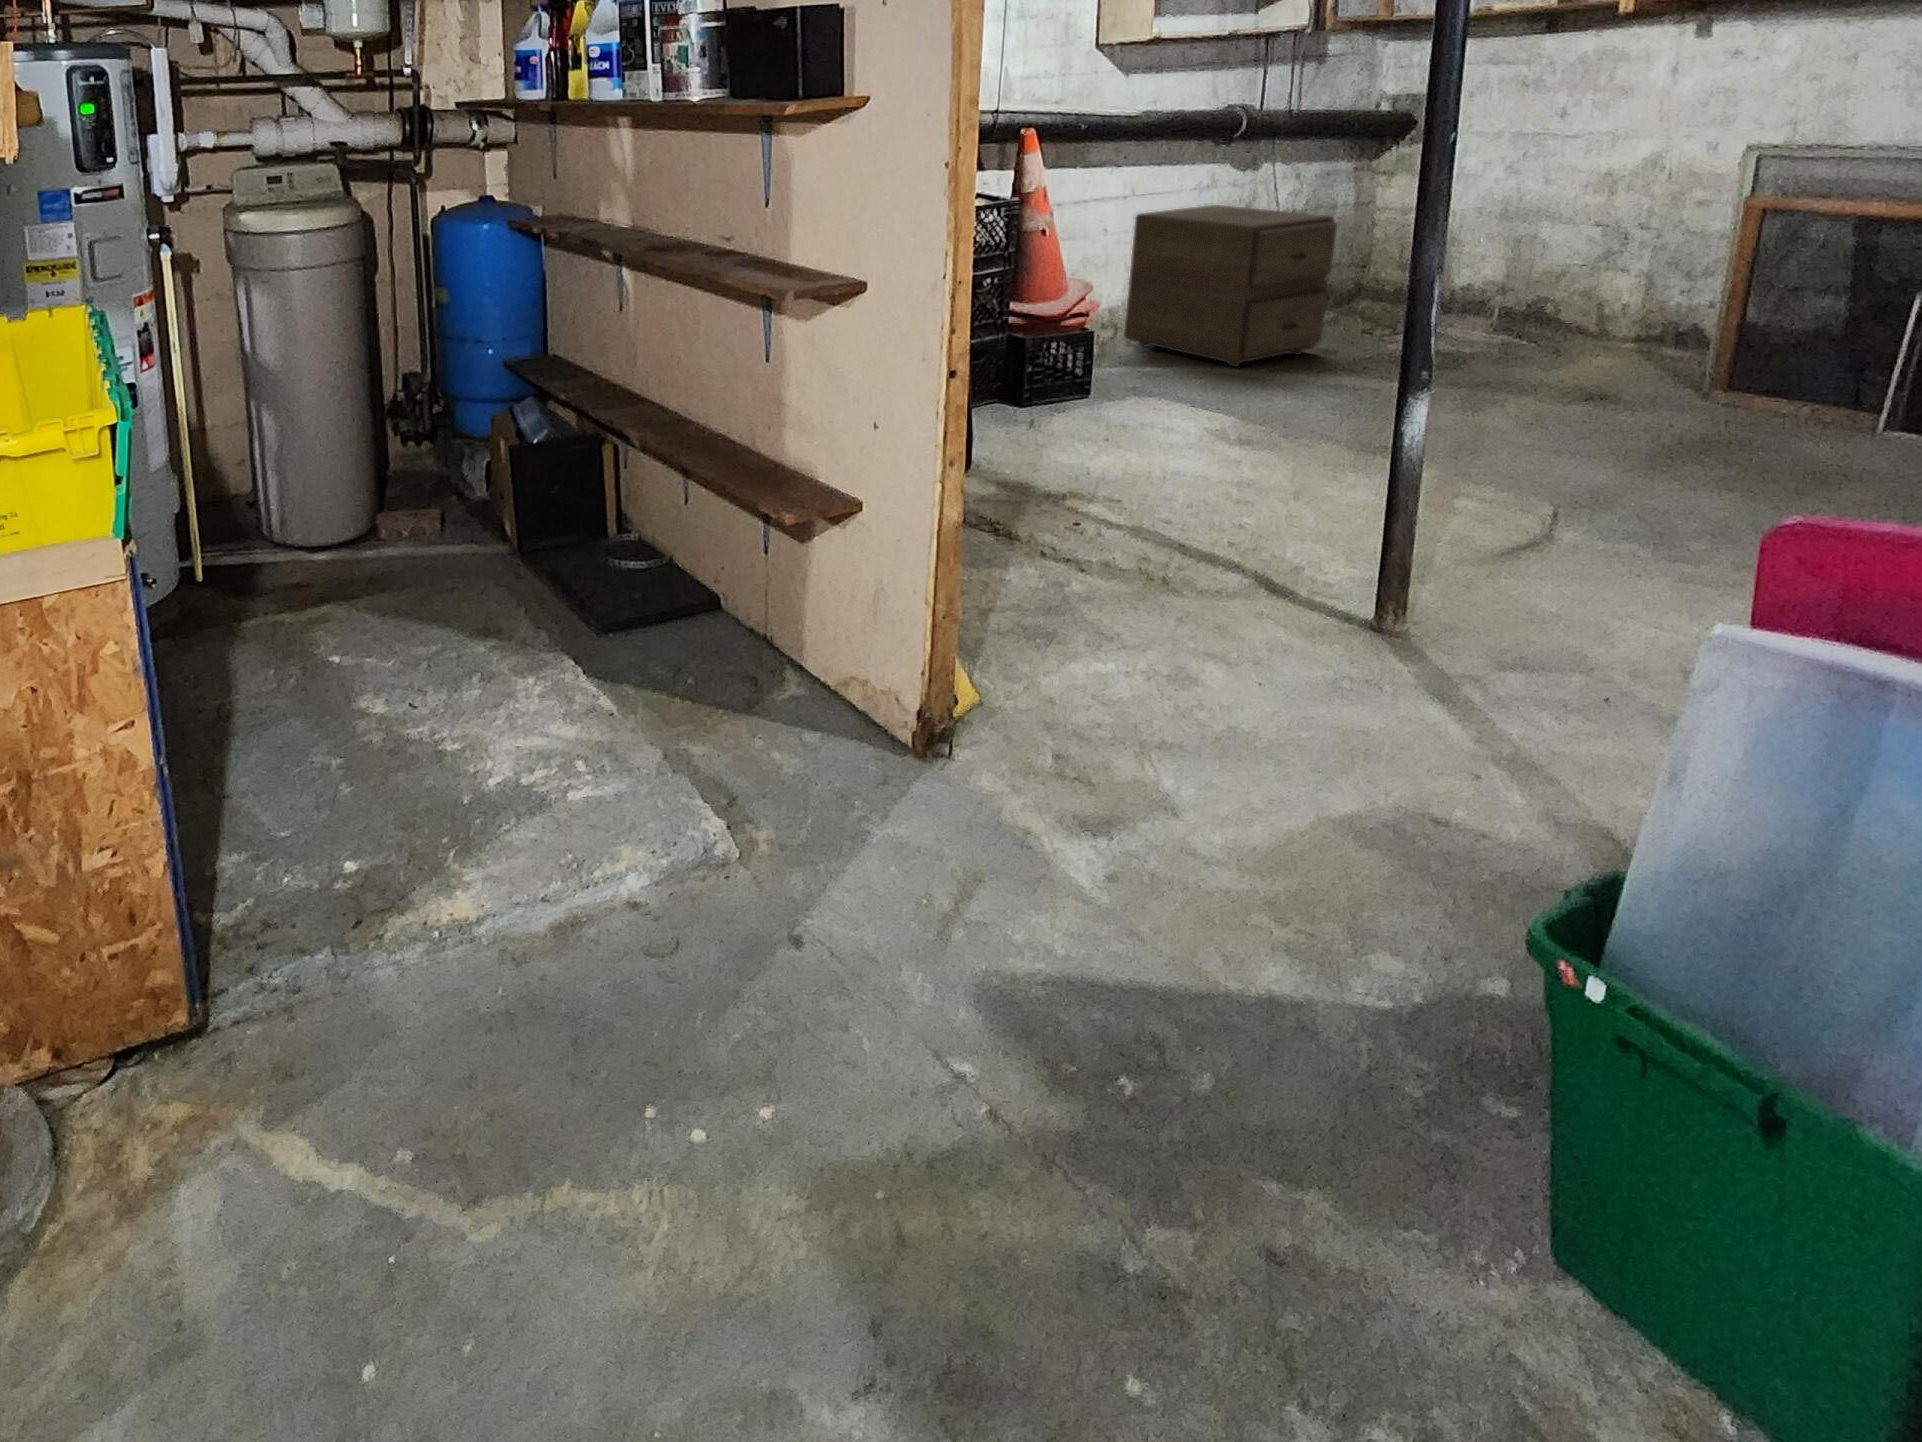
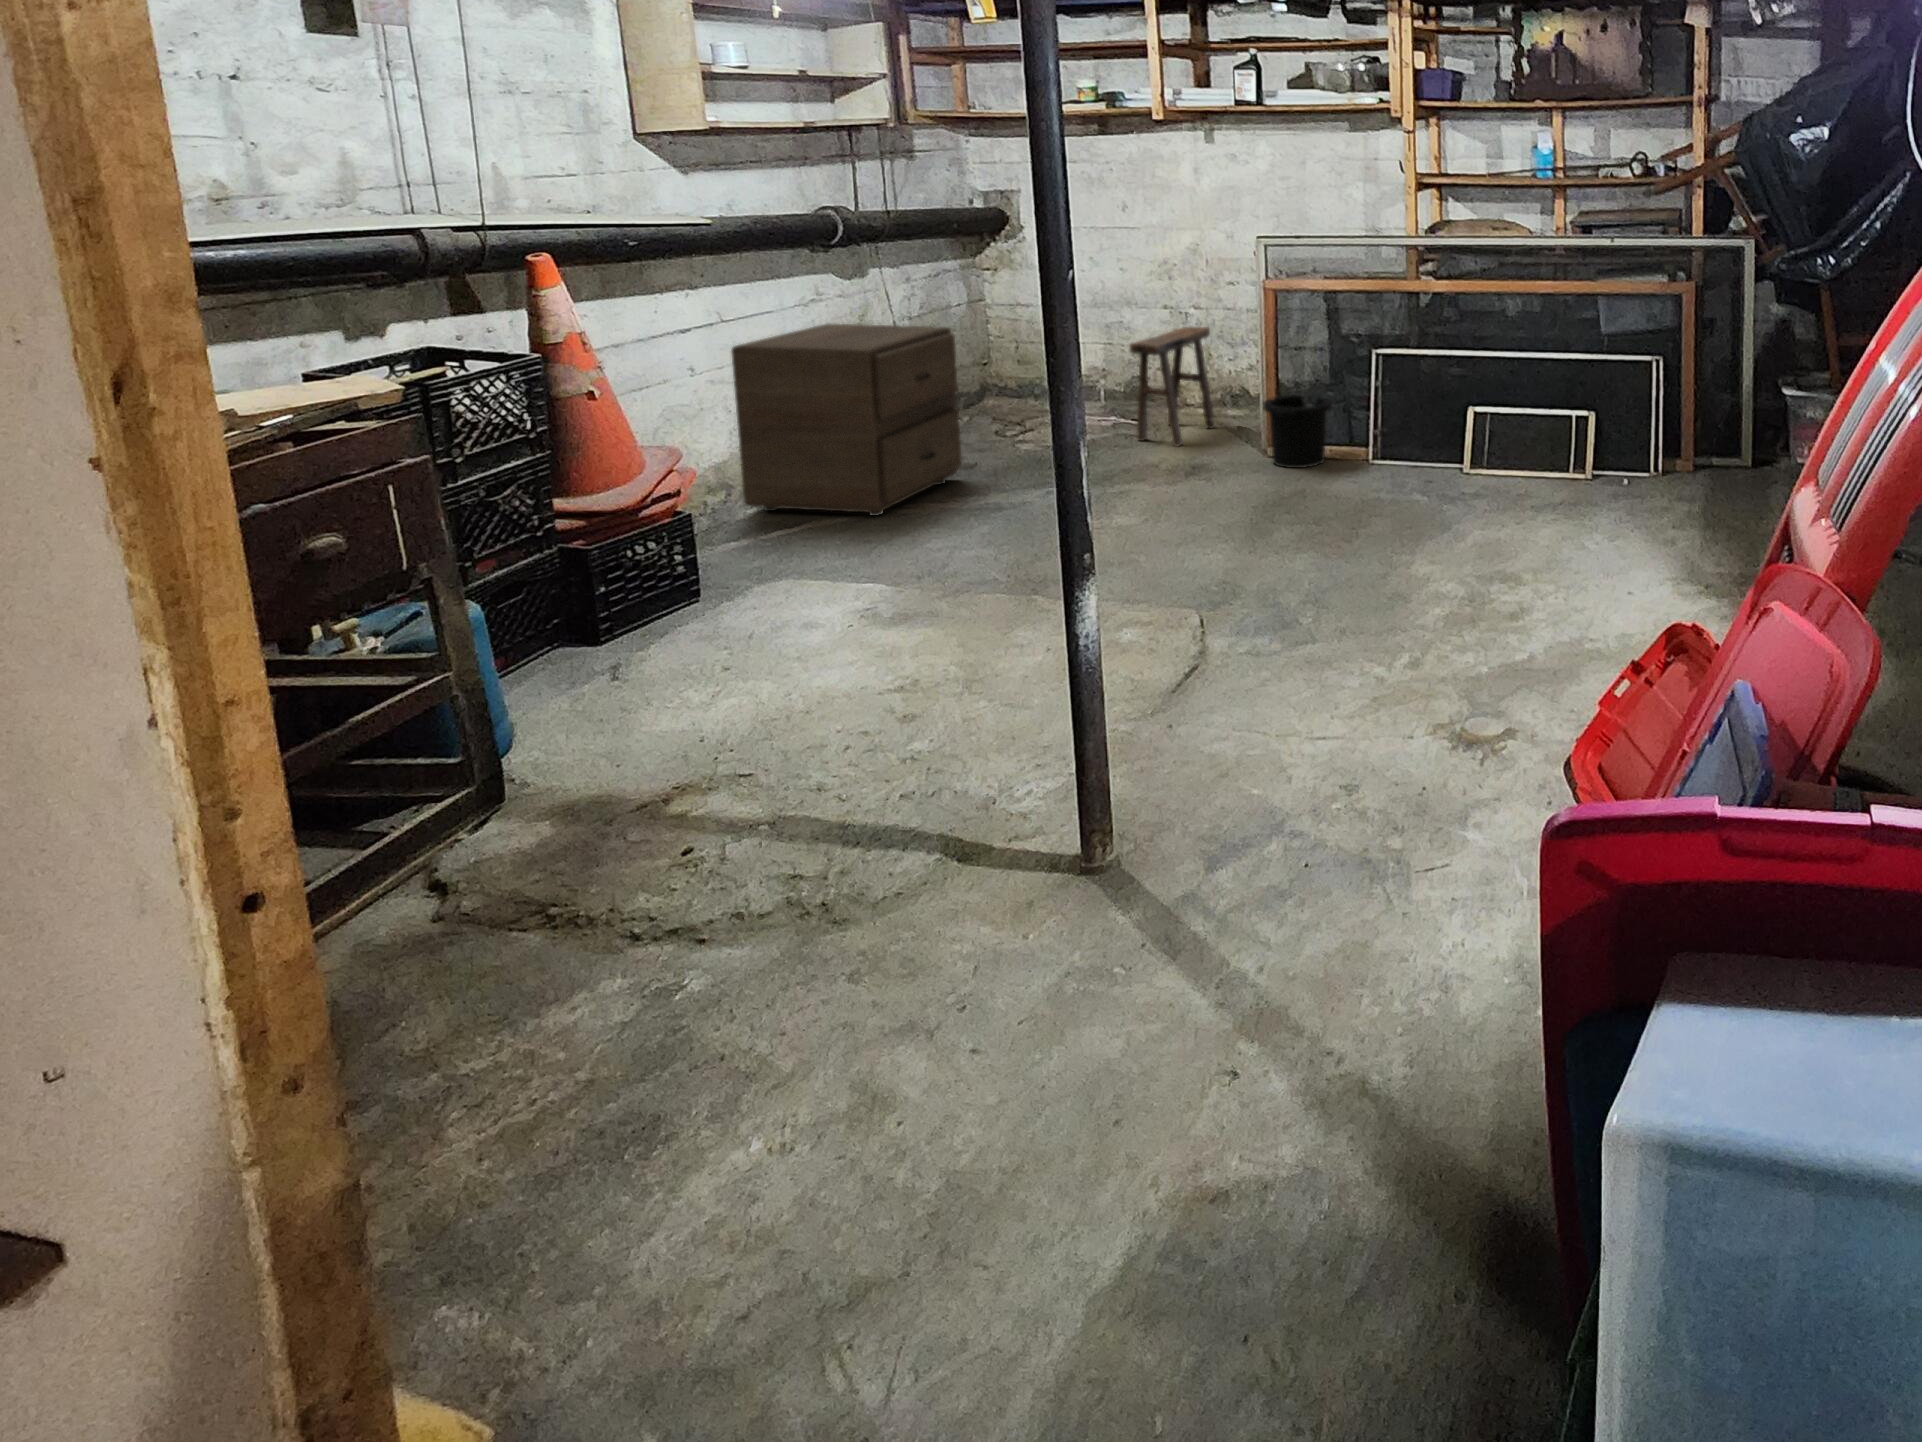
stool: none [1533,245,1669,370] -> present [1130,327,1215,446]
trash can: none [1734,334,1863,423] -> present [1263,395,1332,468]

